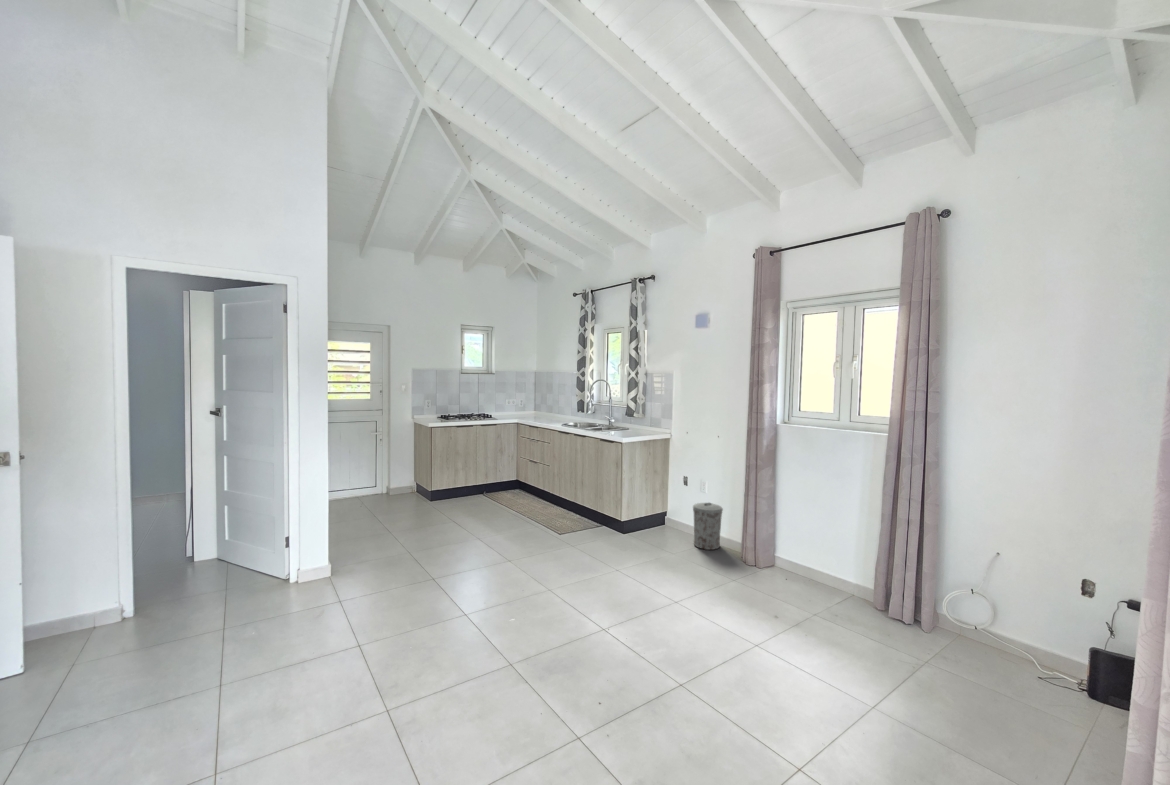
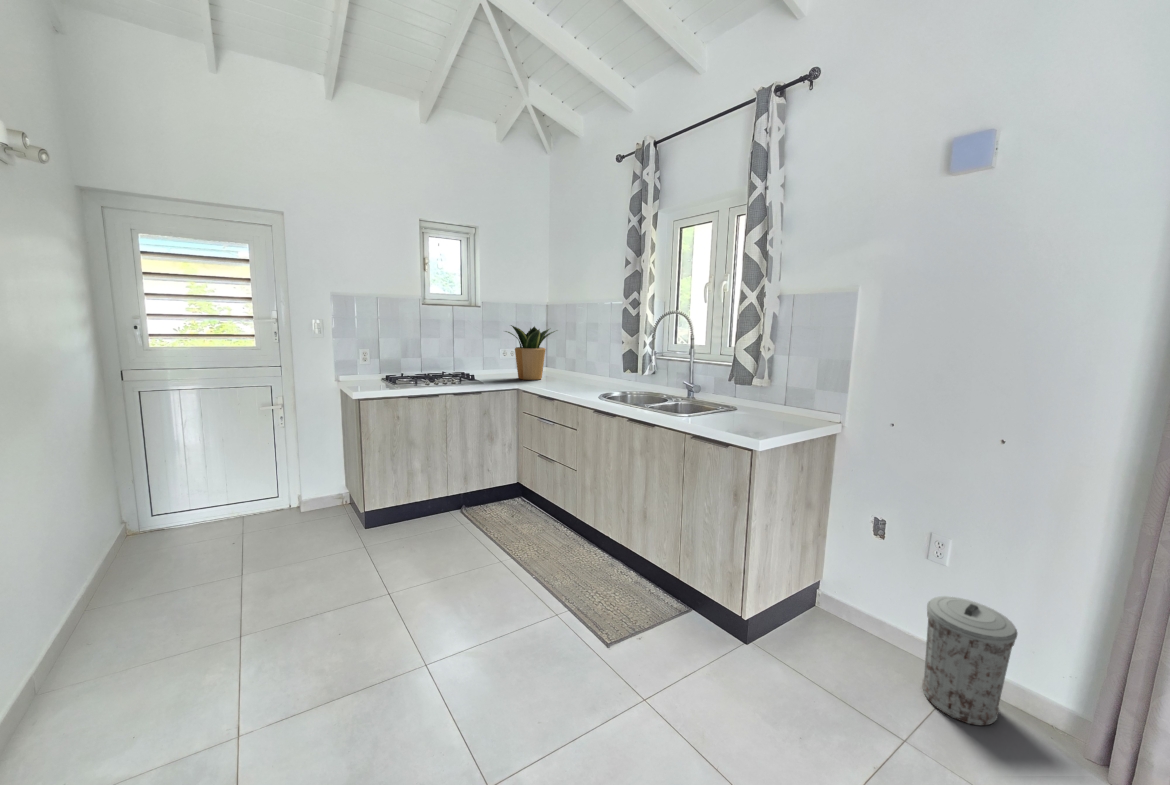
potted plant: none [508,385,541,418] -> present [505,325,557,380]

